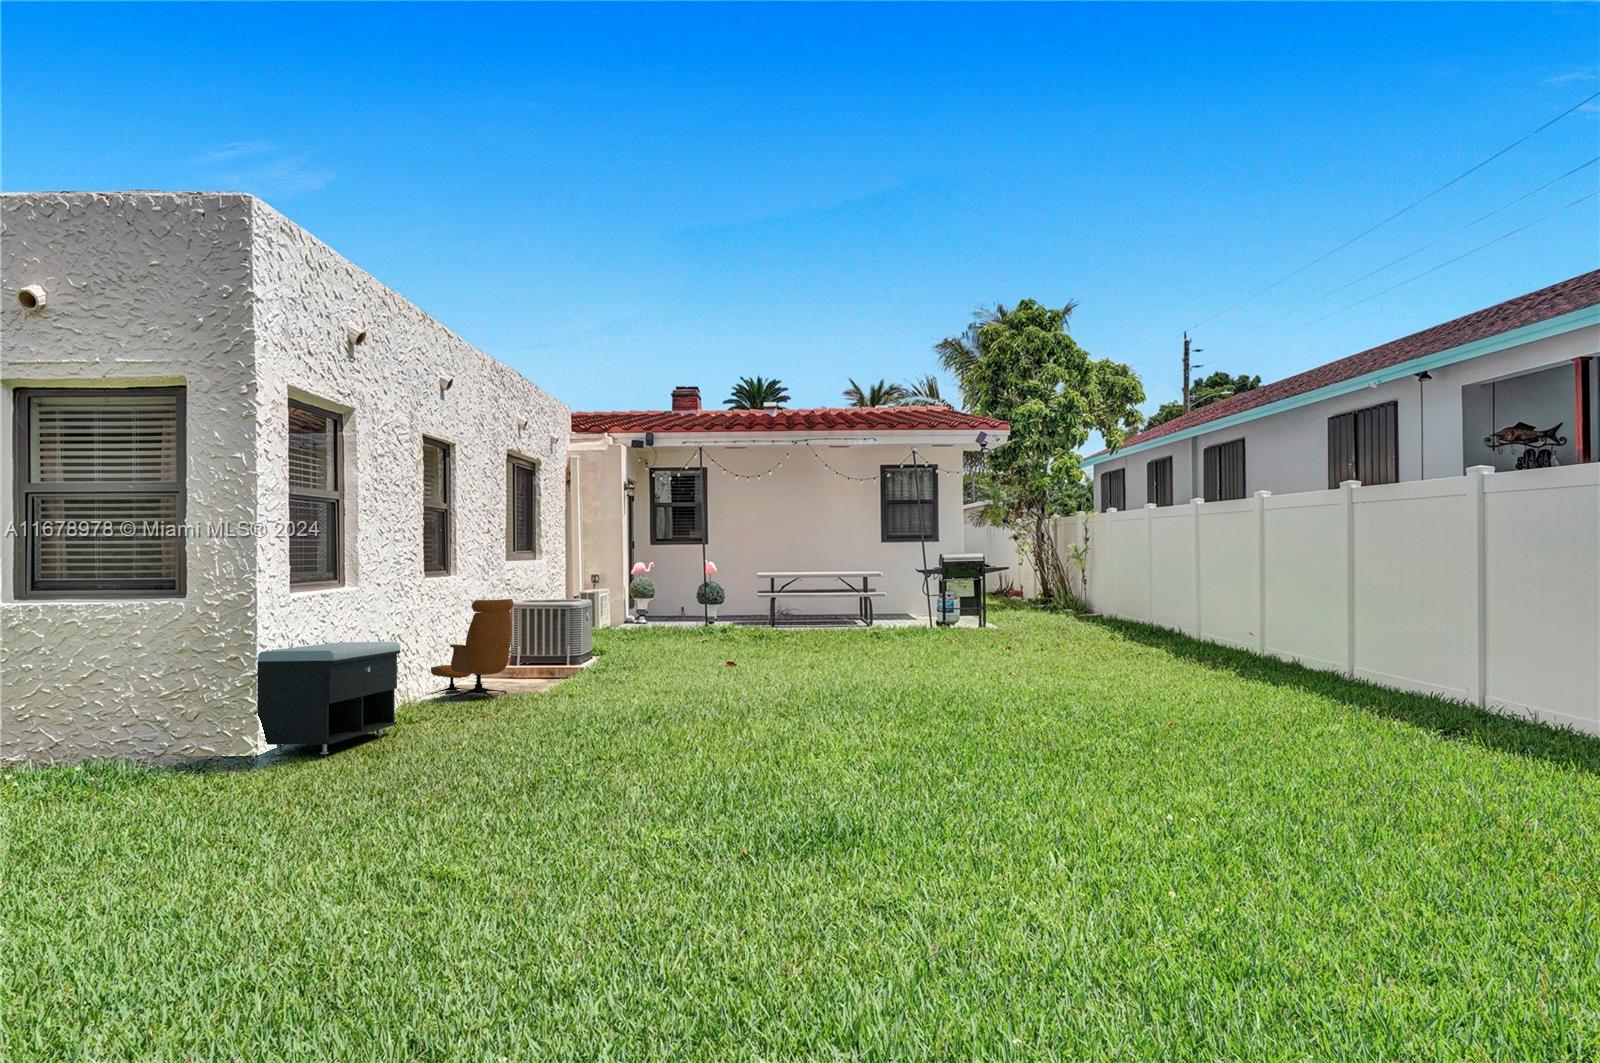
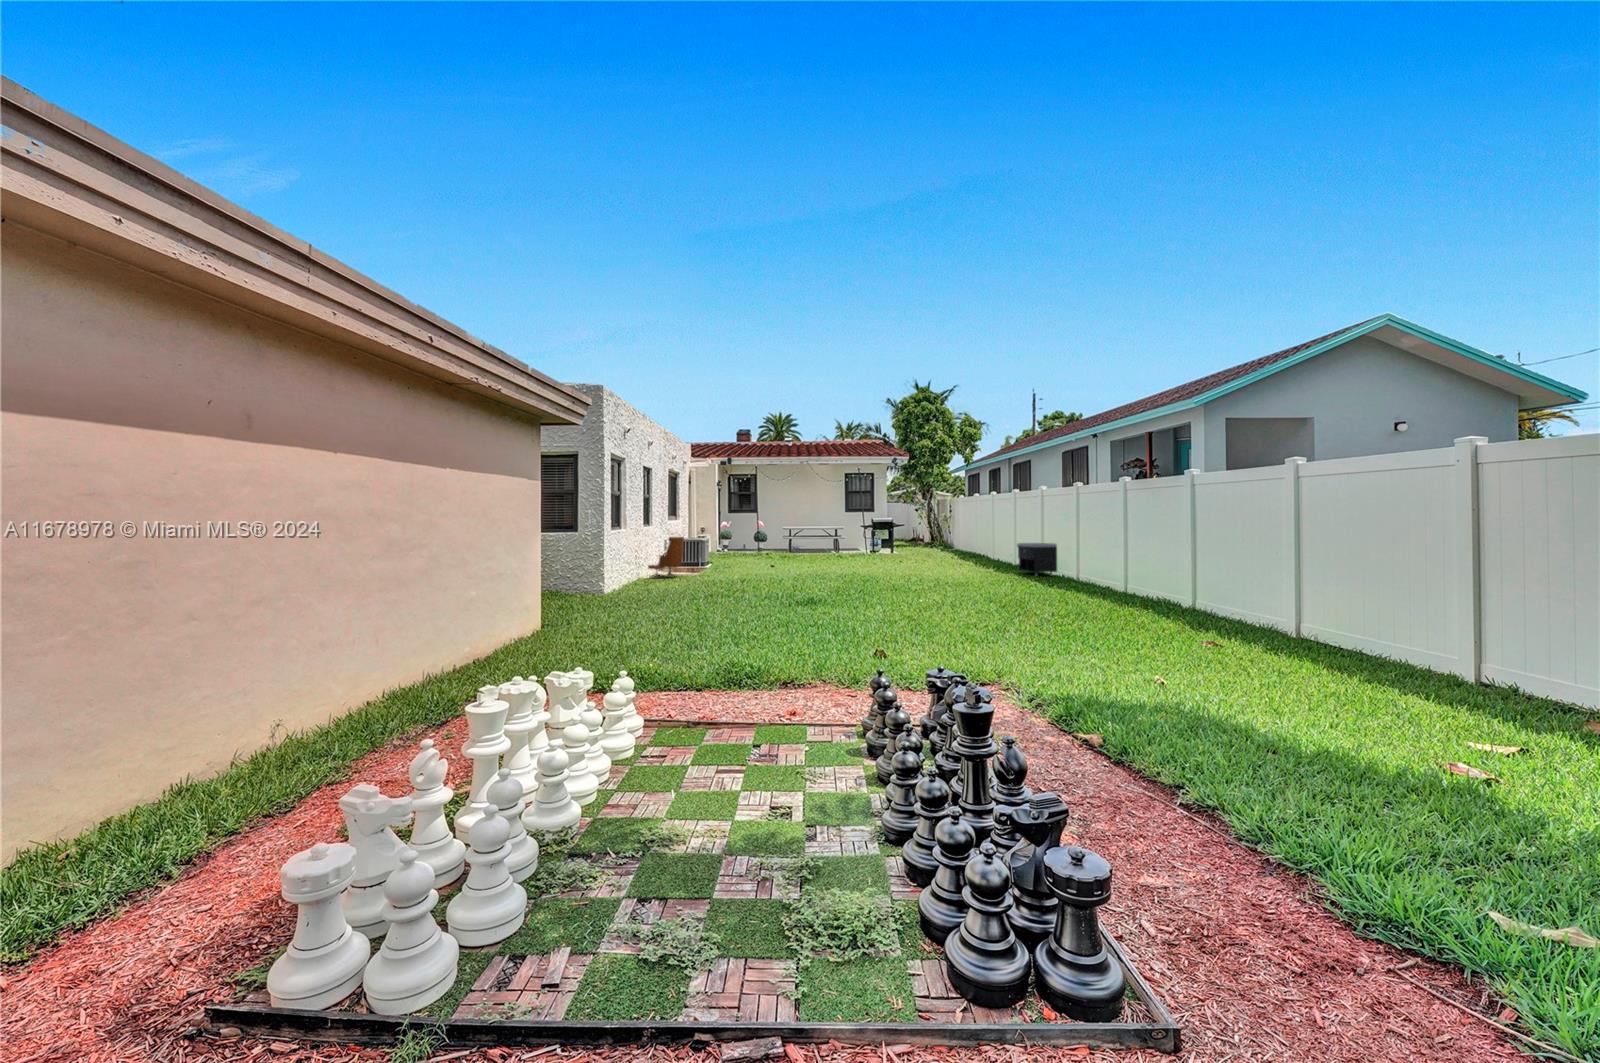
storage bench: present [257,642,400,754] -> present [1017,543,1057,574]

